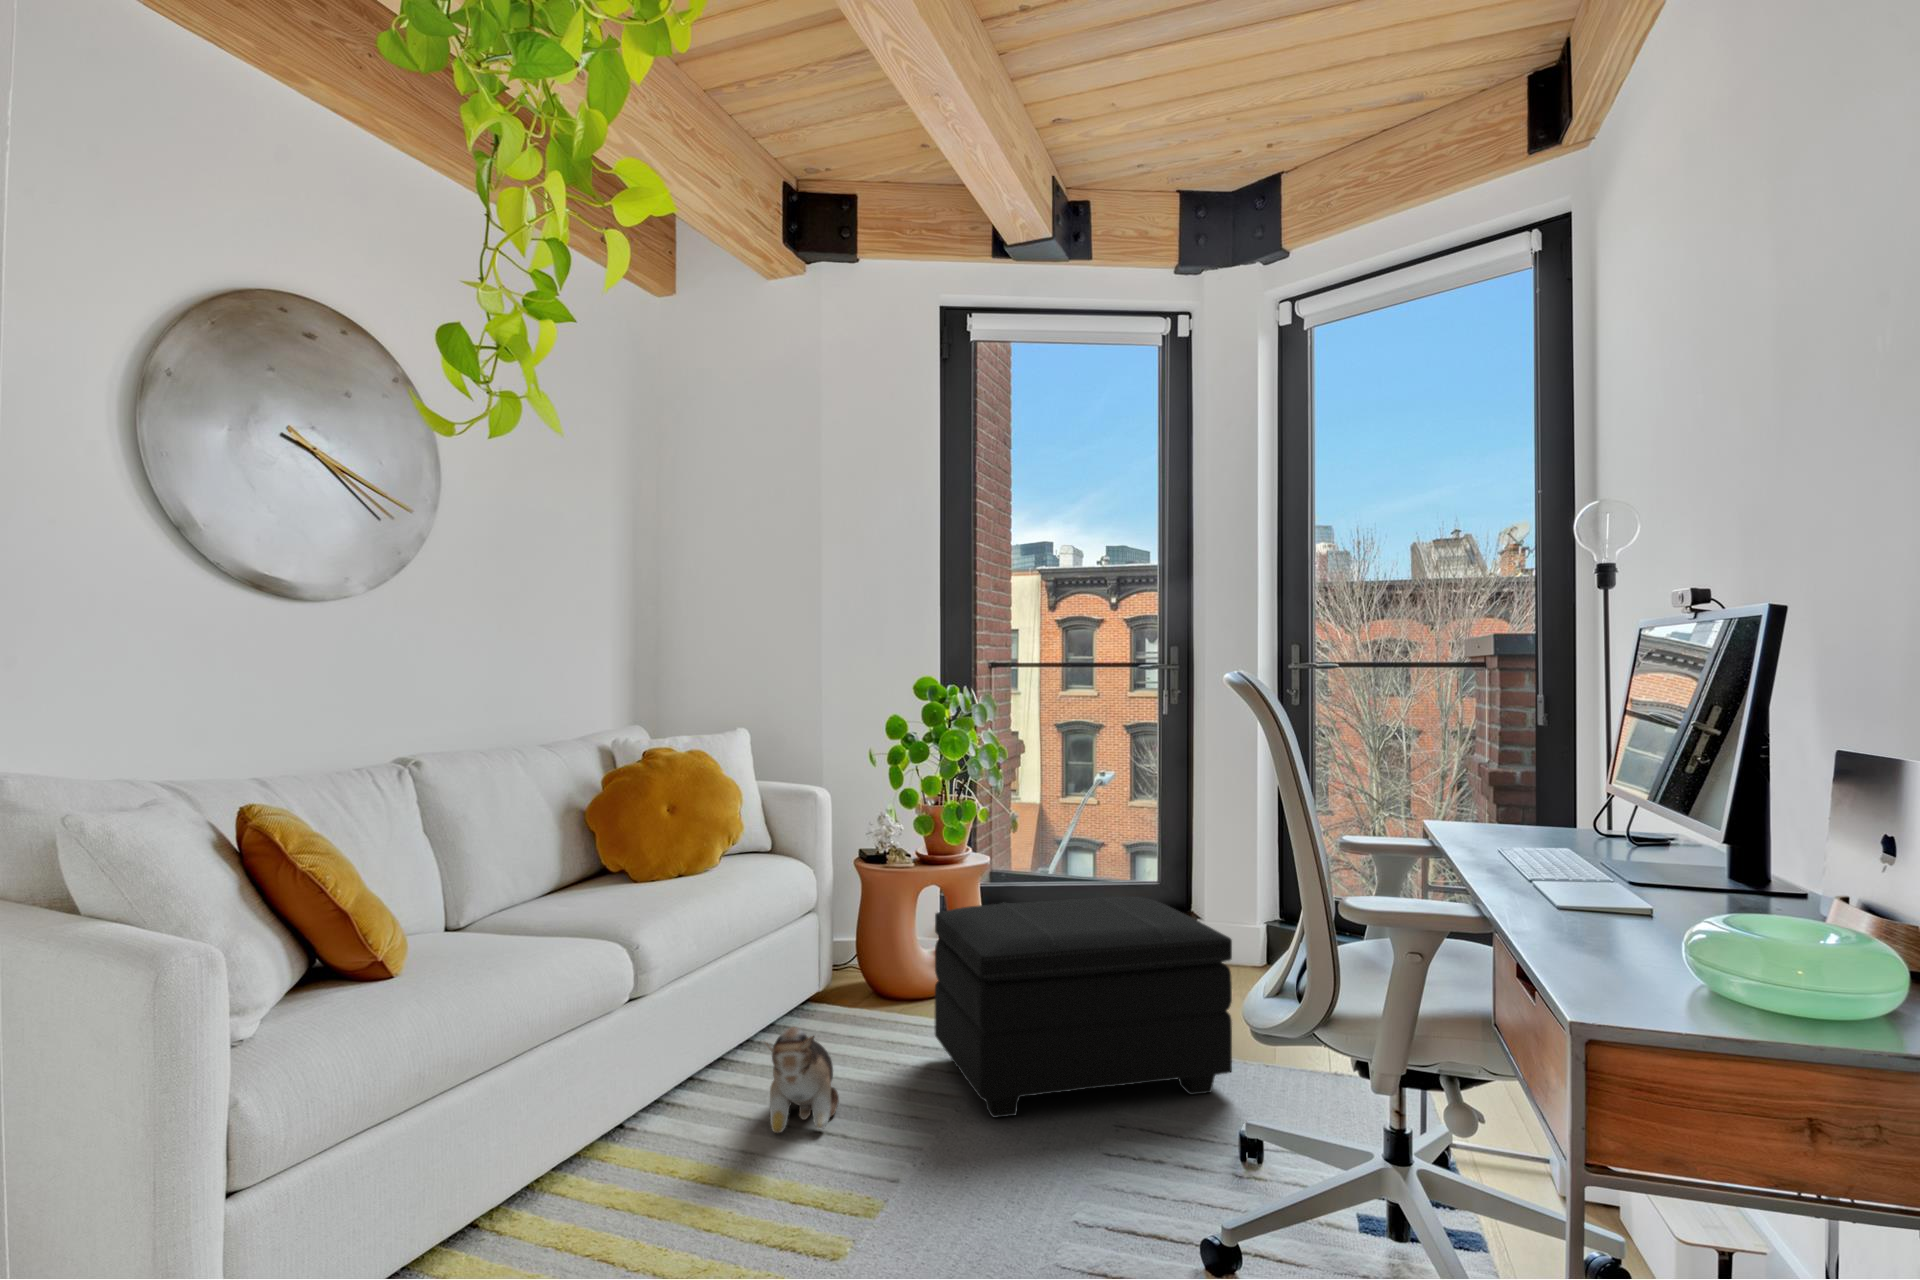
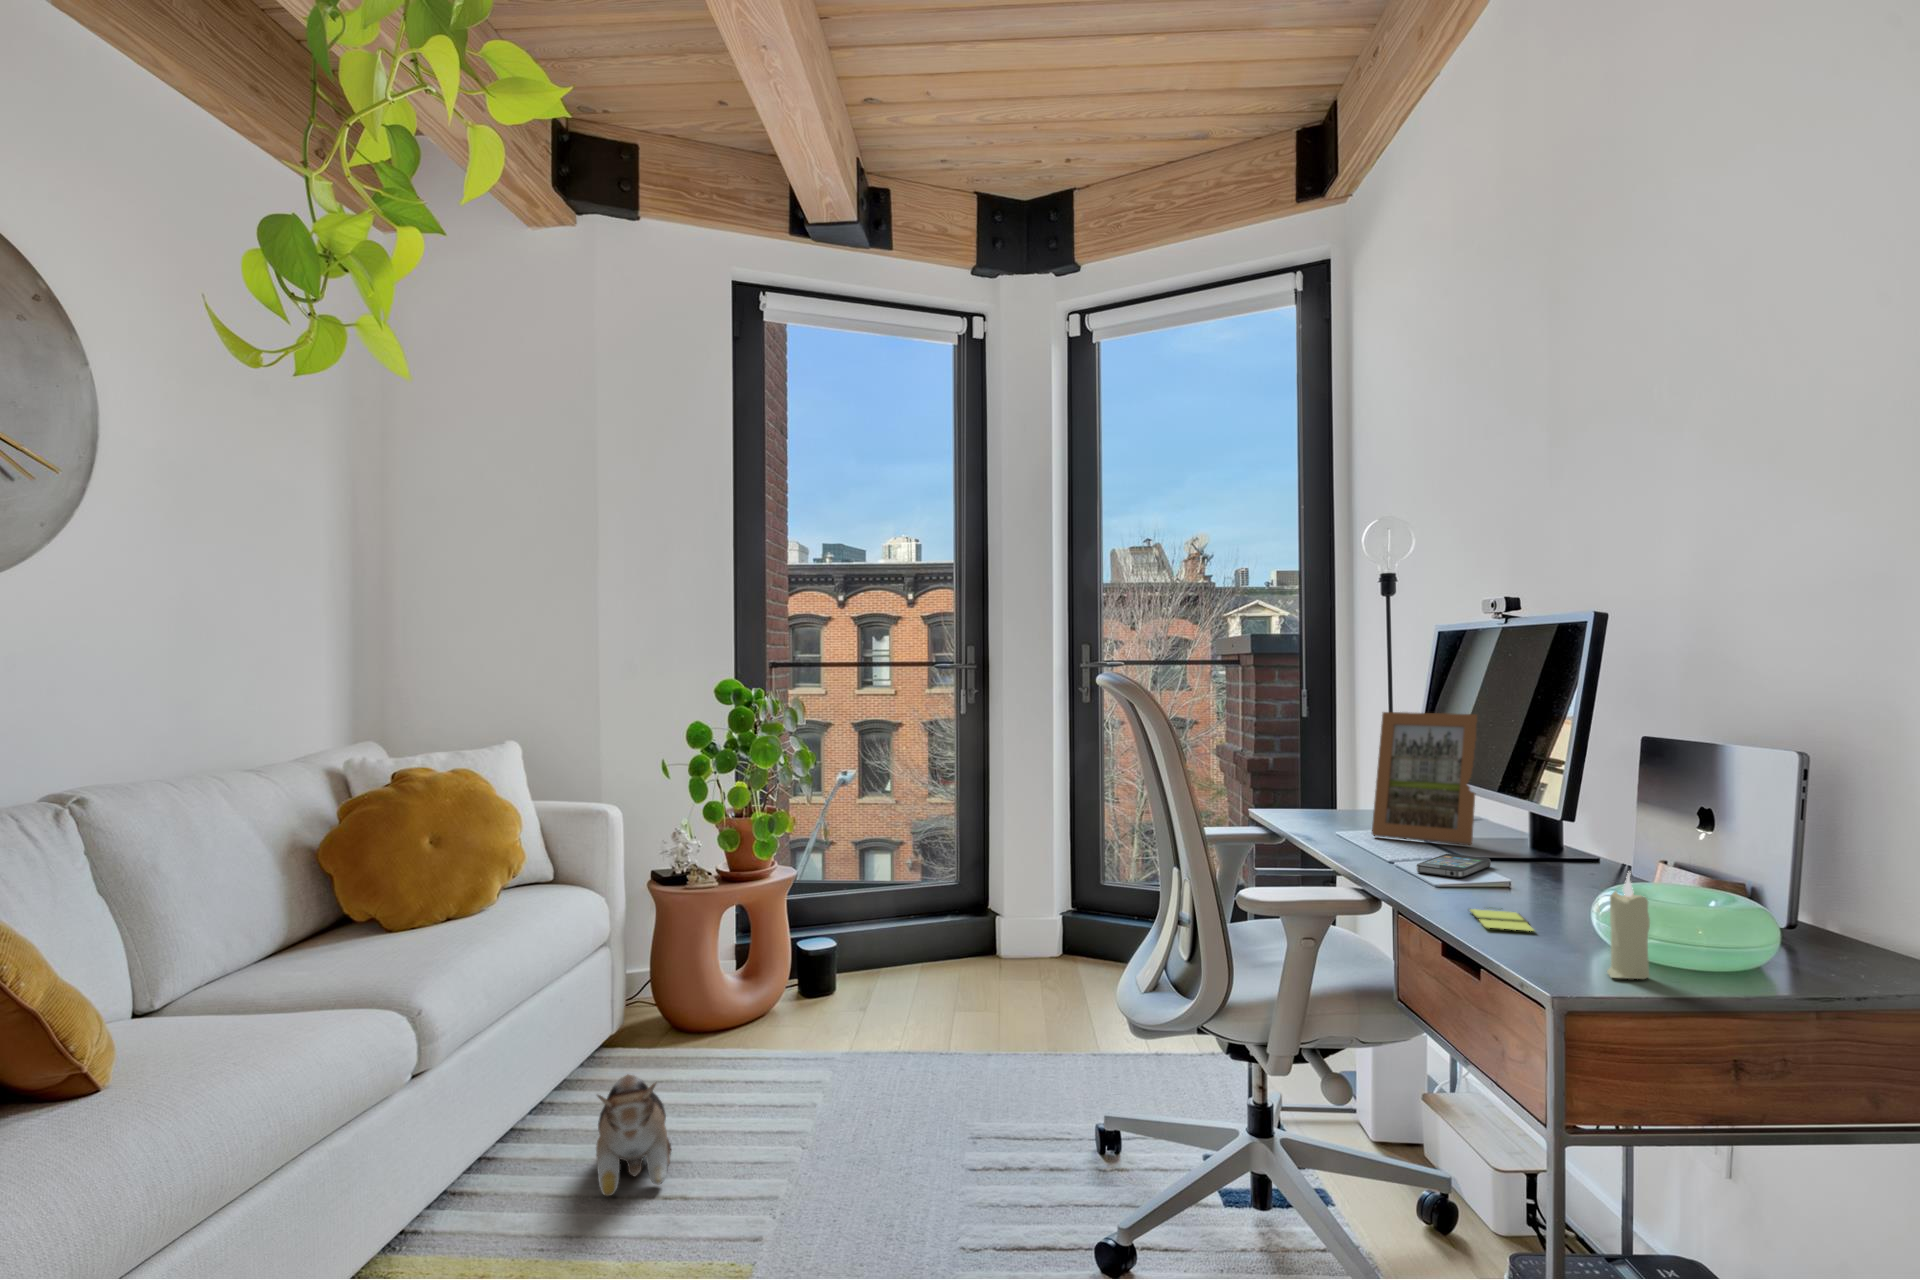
picture frame: none [1533,718,1665,868] -> present [1372,712,1477,845]
smartphone: none [1546,874,1644,899] -> present [1416,854,1491,878]
candle: none [1653,892,1704,1013] -> present [1607,872,1650,979]
footstool: present [935,897,1232,1118] -> none [760,902,1070,1146]
sticky notes: none [1559,928,1621,956] -> present [1469,909,1534,931]

